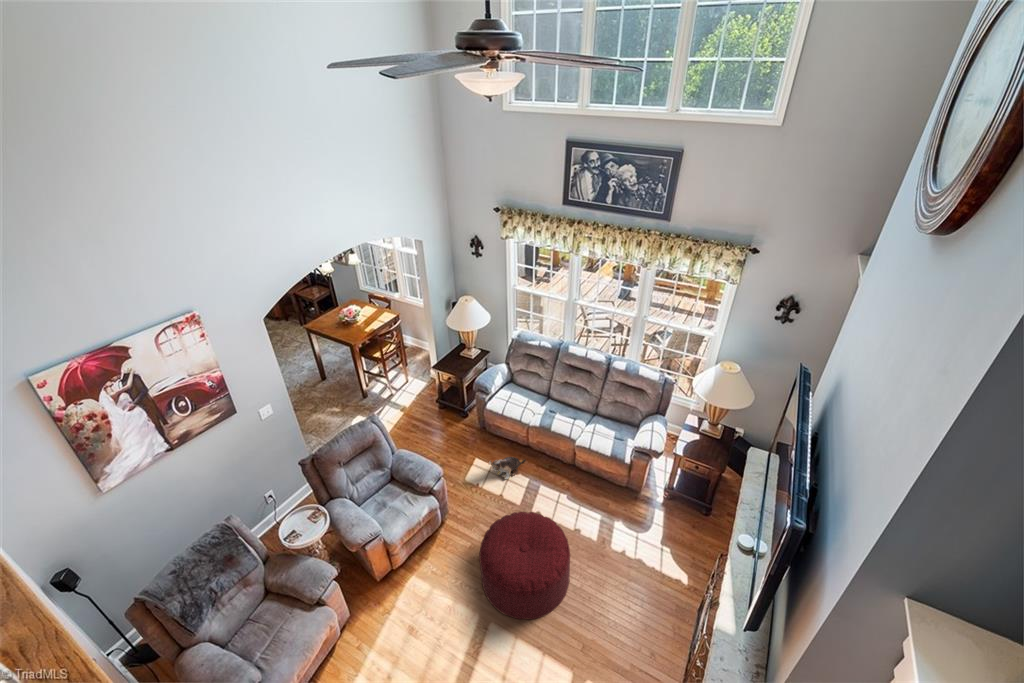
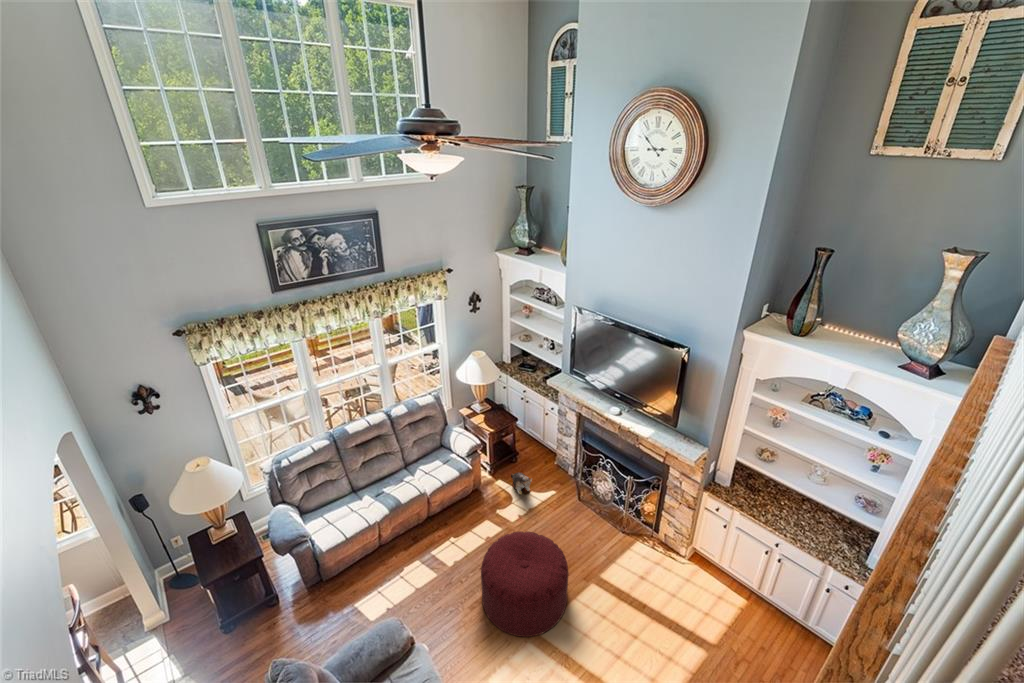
plush toy: present [489,457,526,479] -> present [511,473,532,495]

